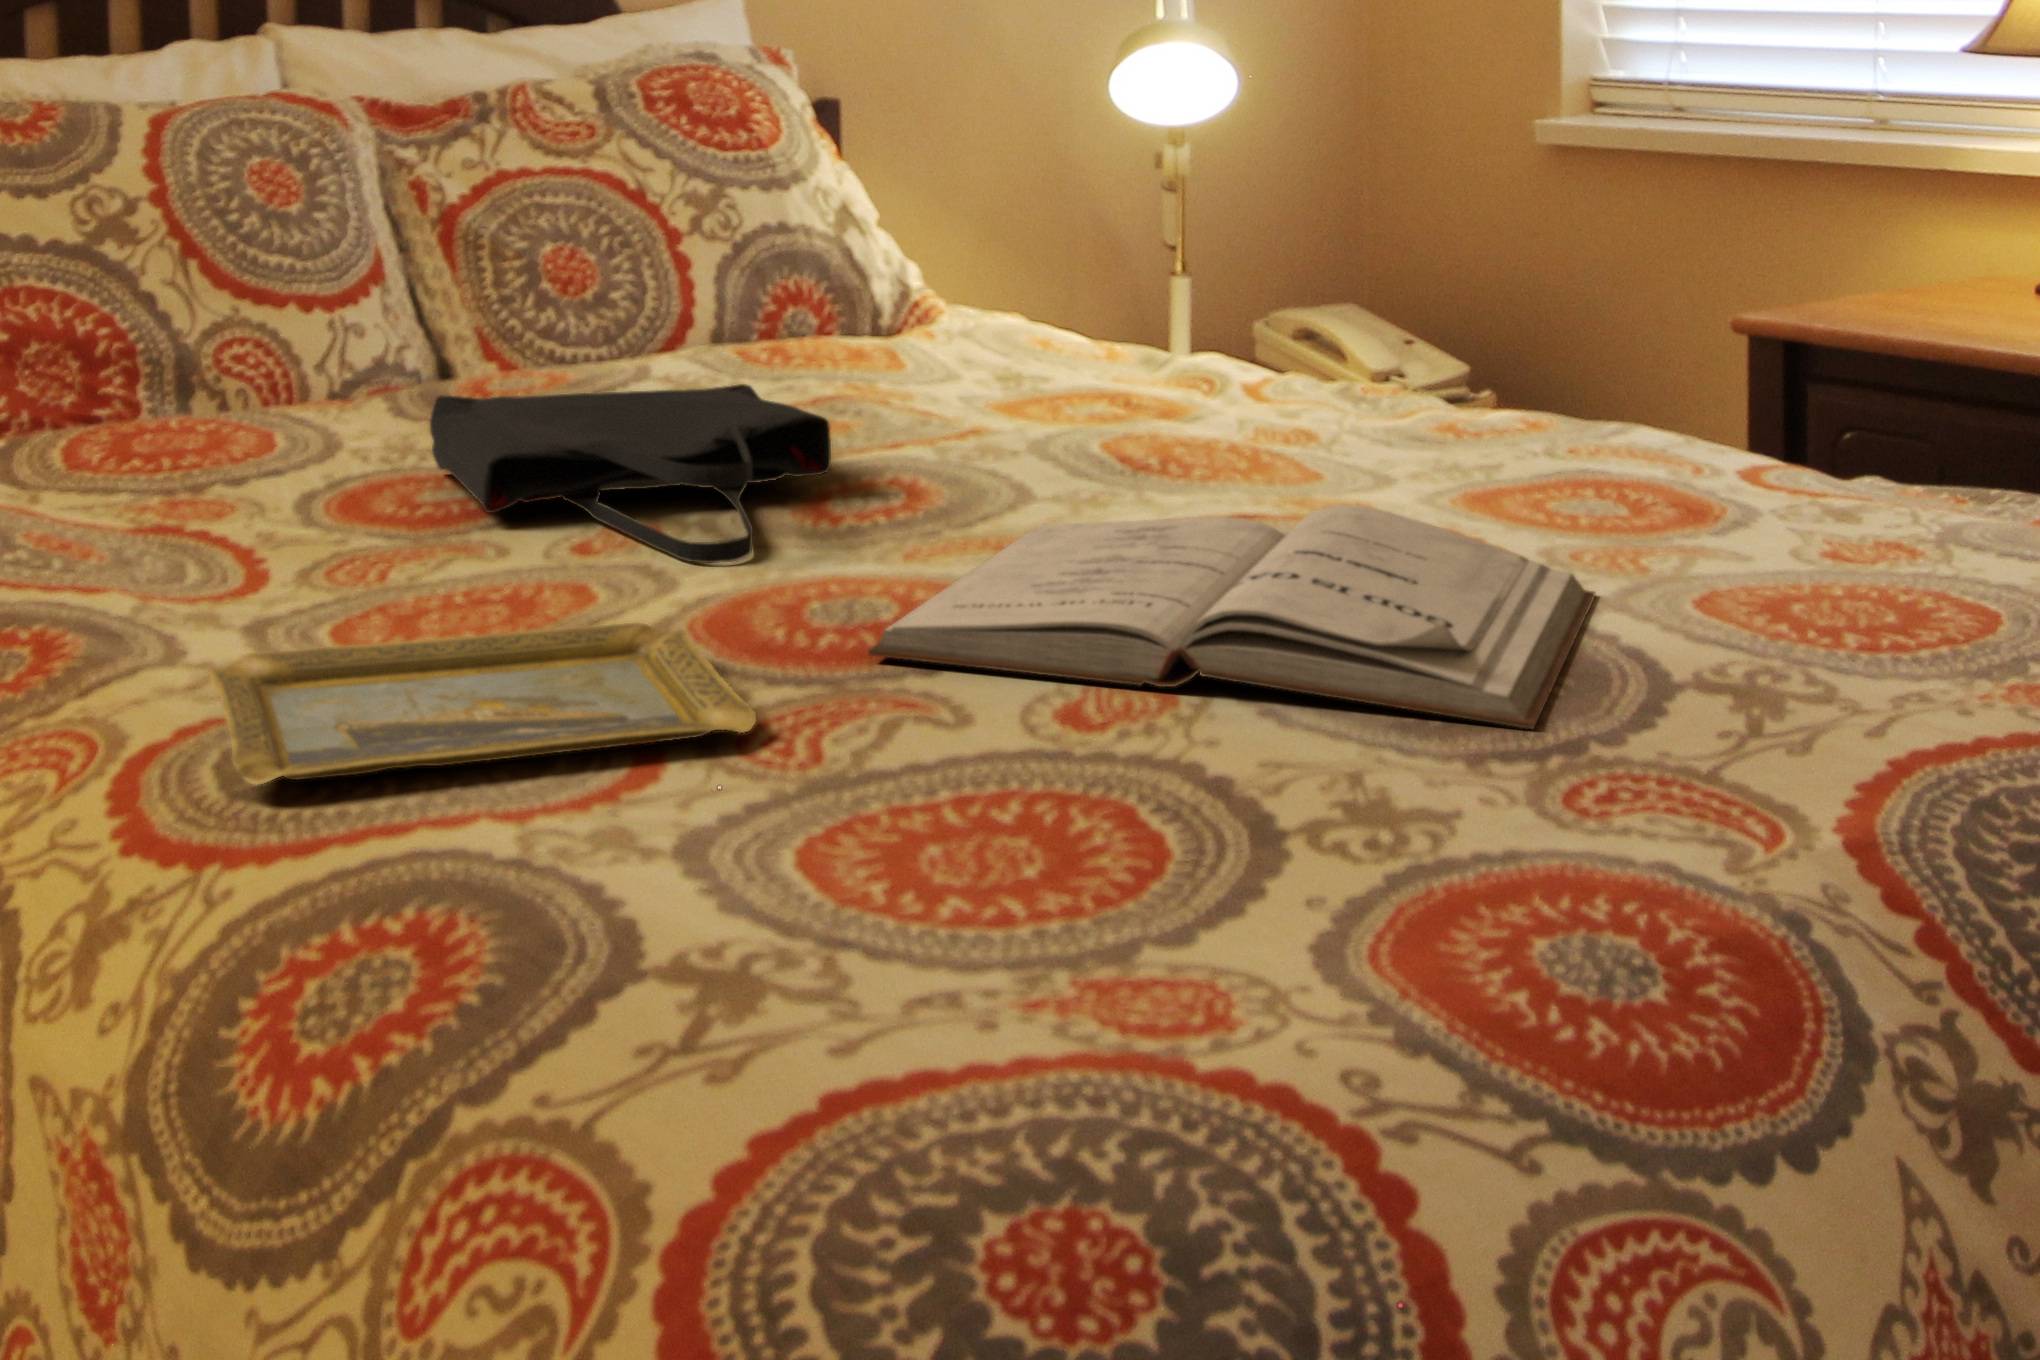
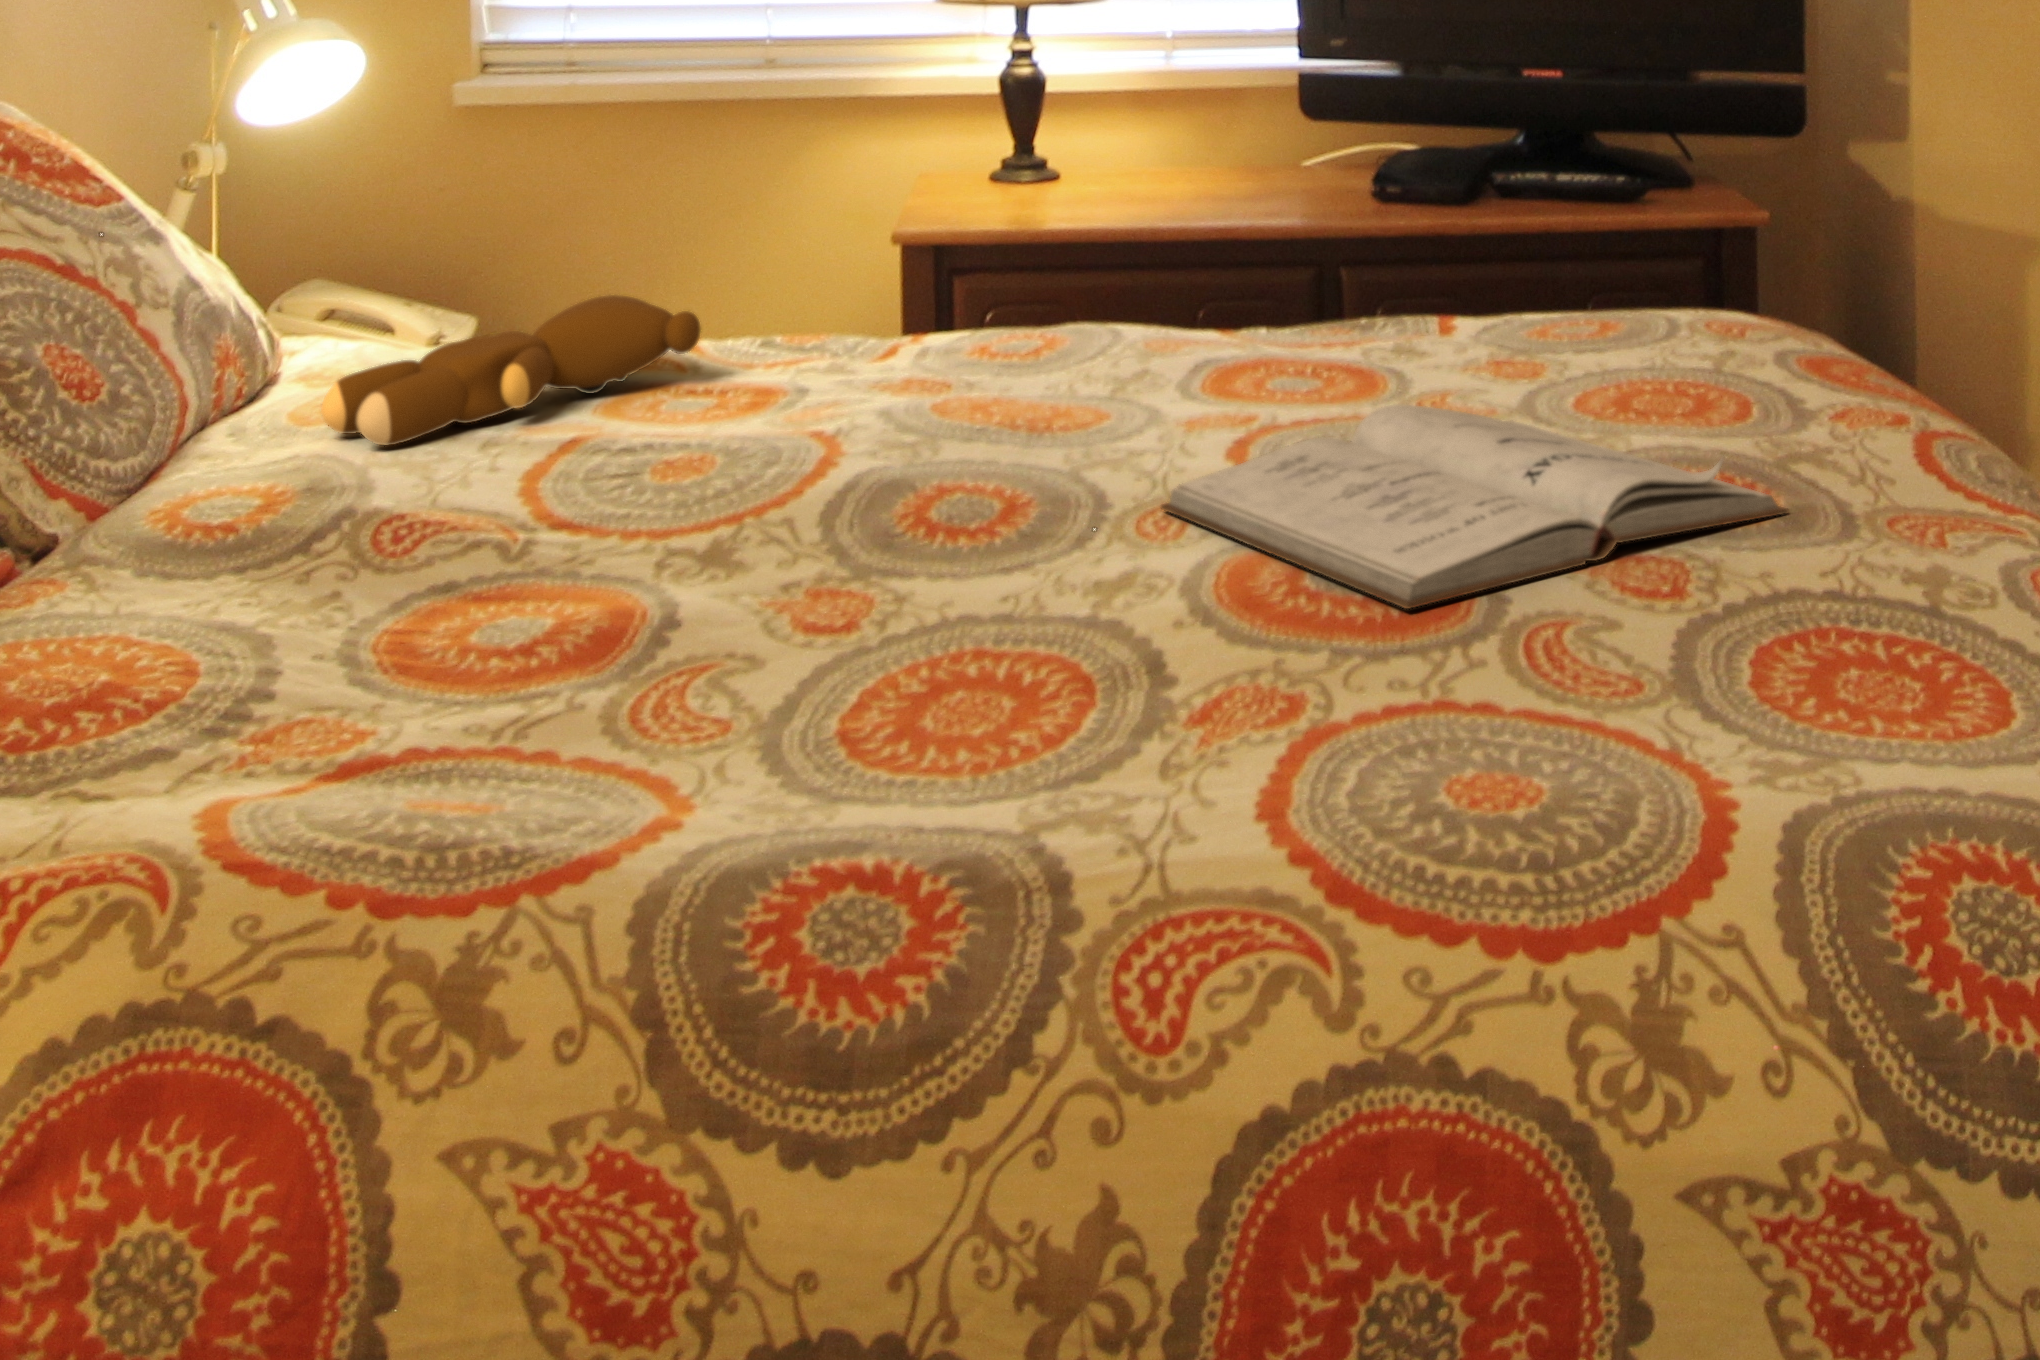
teddy bear: none [757,290,1113,380] -> present [321,295,701,446]
tote bag: present [430,384,831,563] -> none [442,441,1036,625]
tray: present [208,623,756,785] -> none [1182,635,1589,856]

